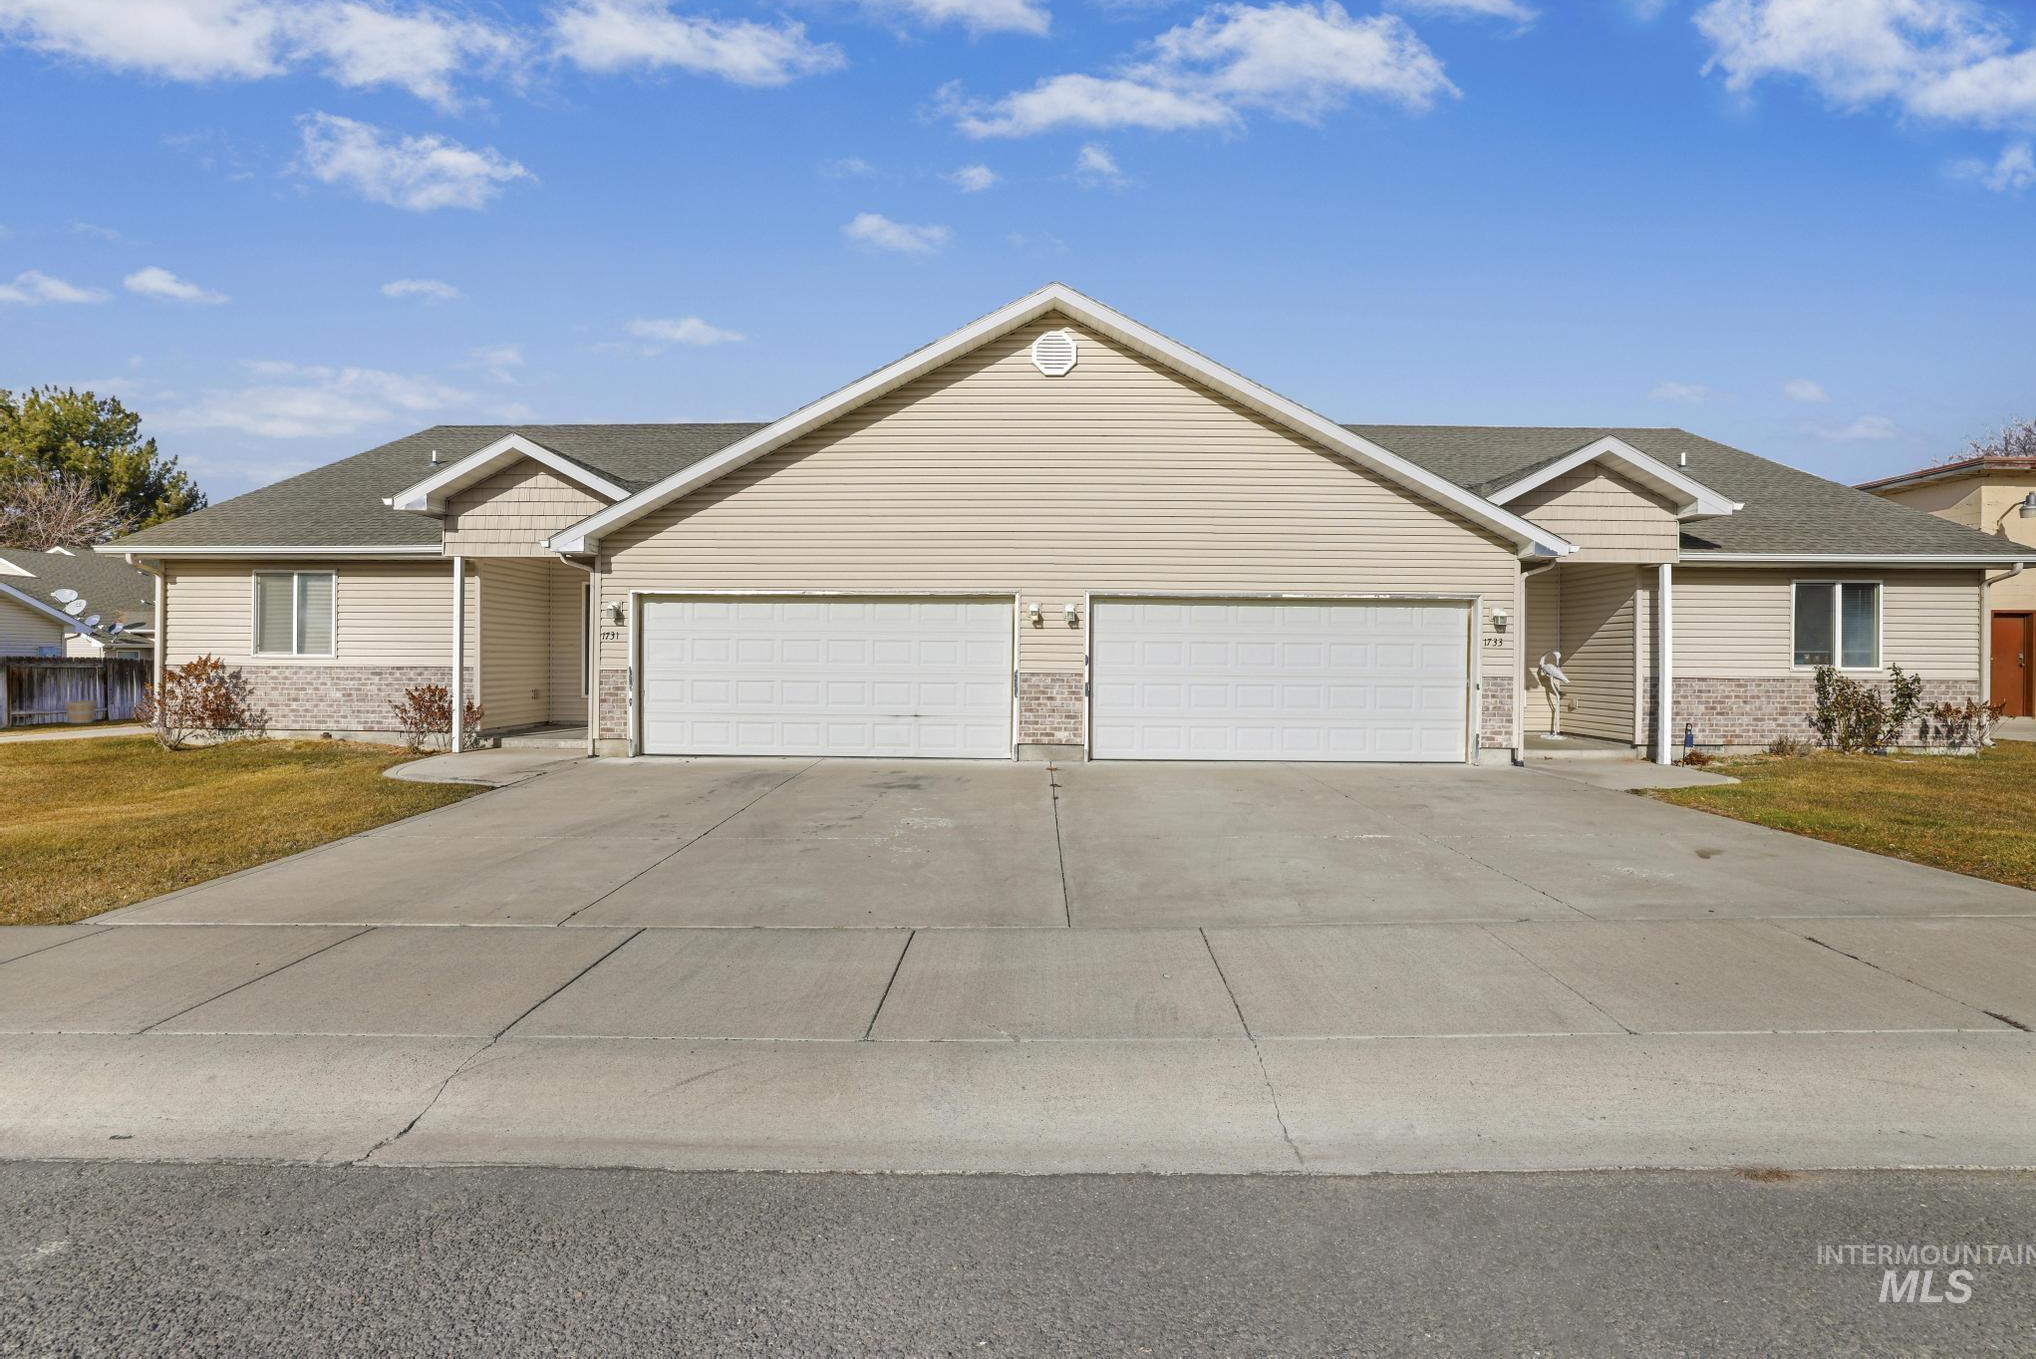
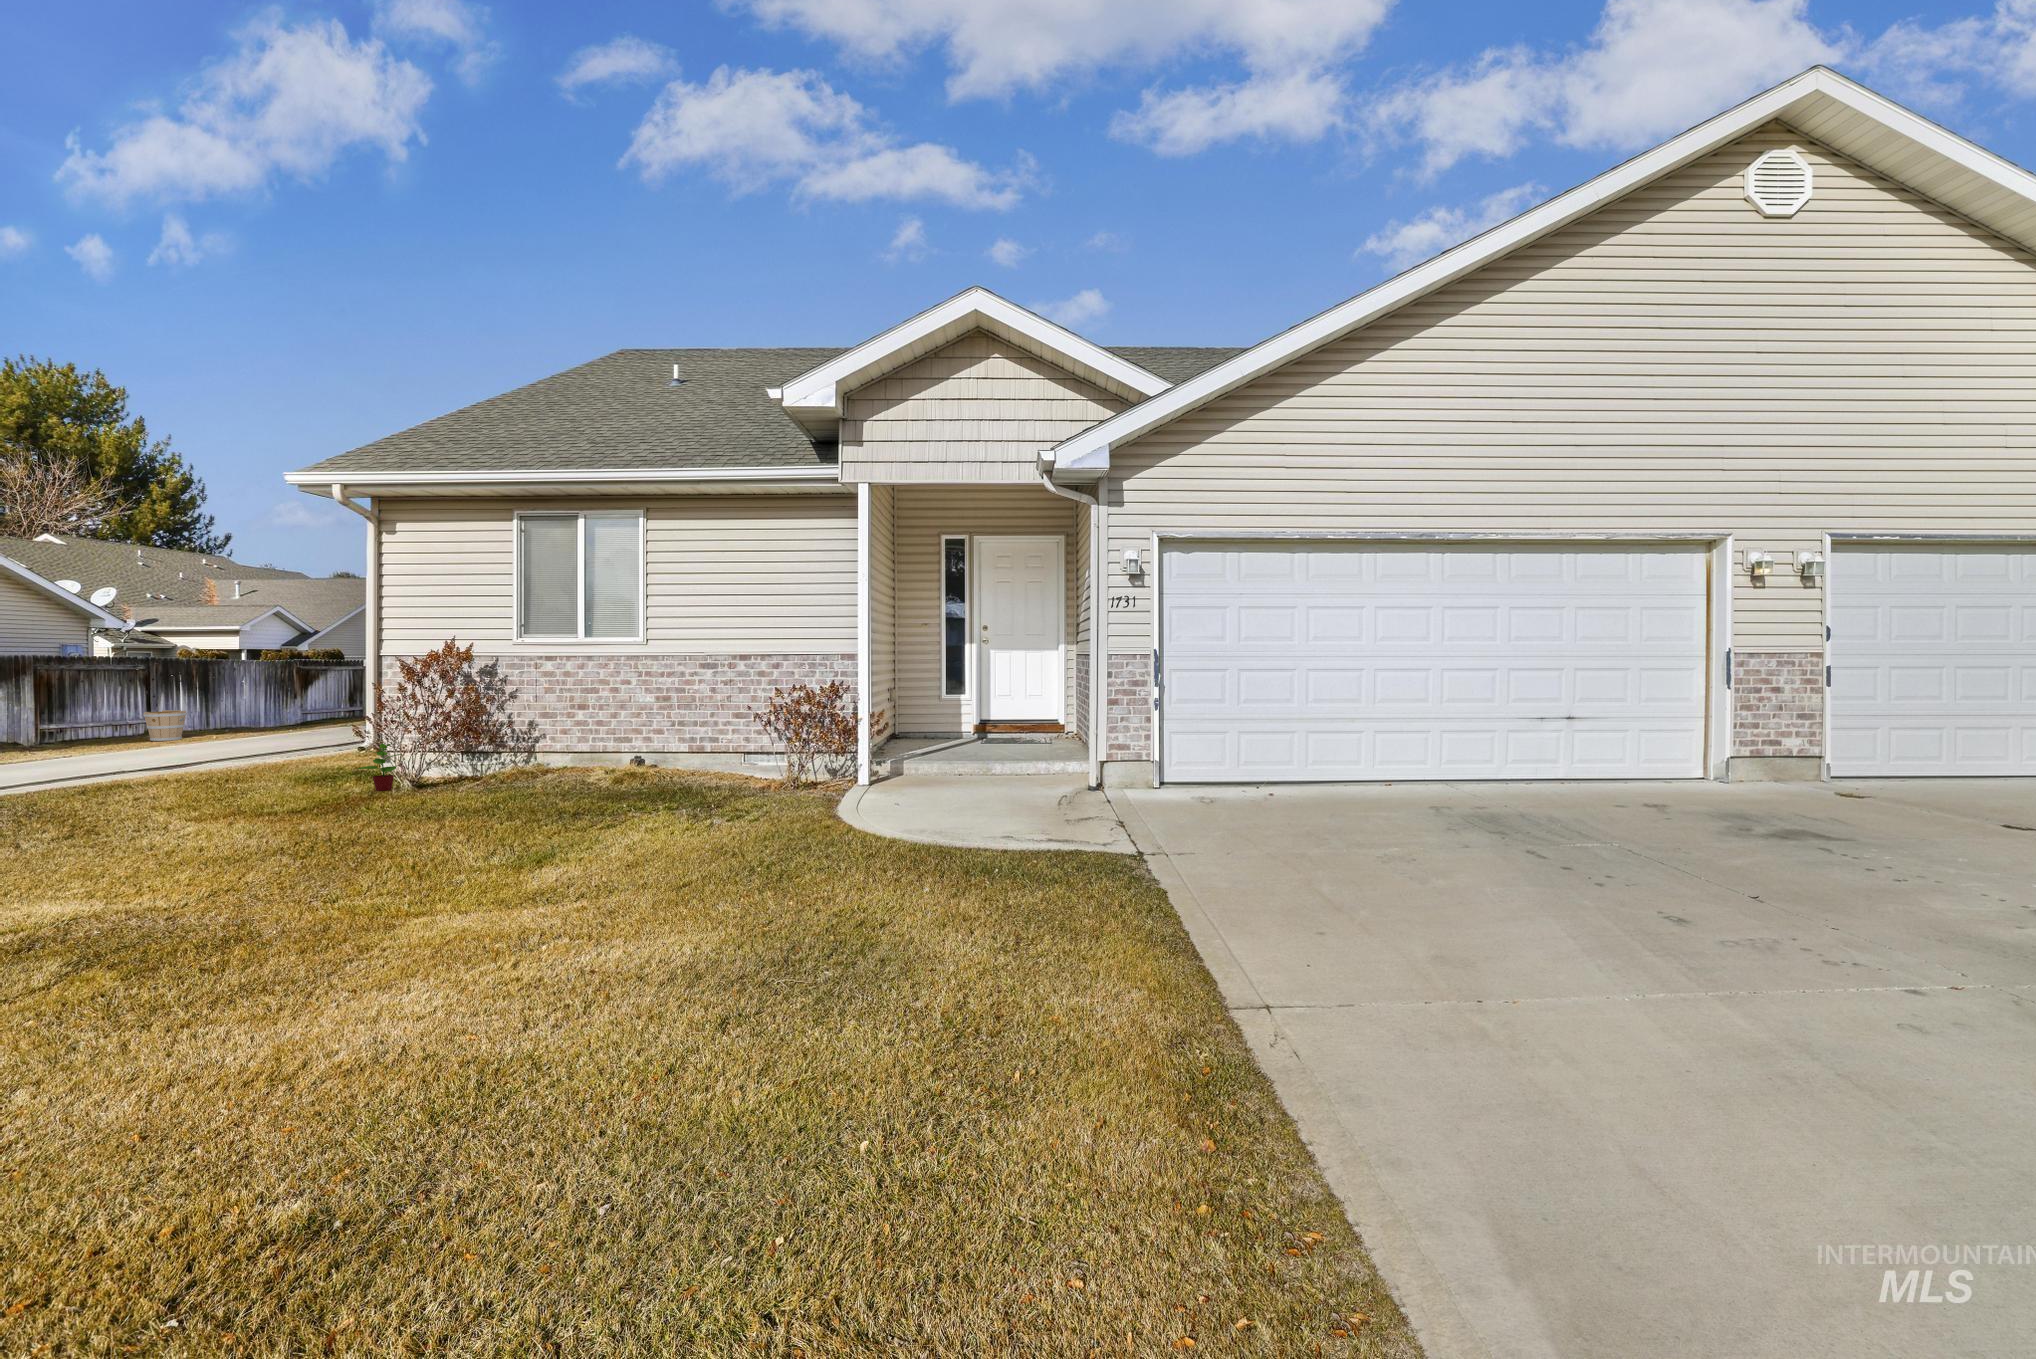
potted plant: none [137,722,169,755] -> present [358,743,401,791]

